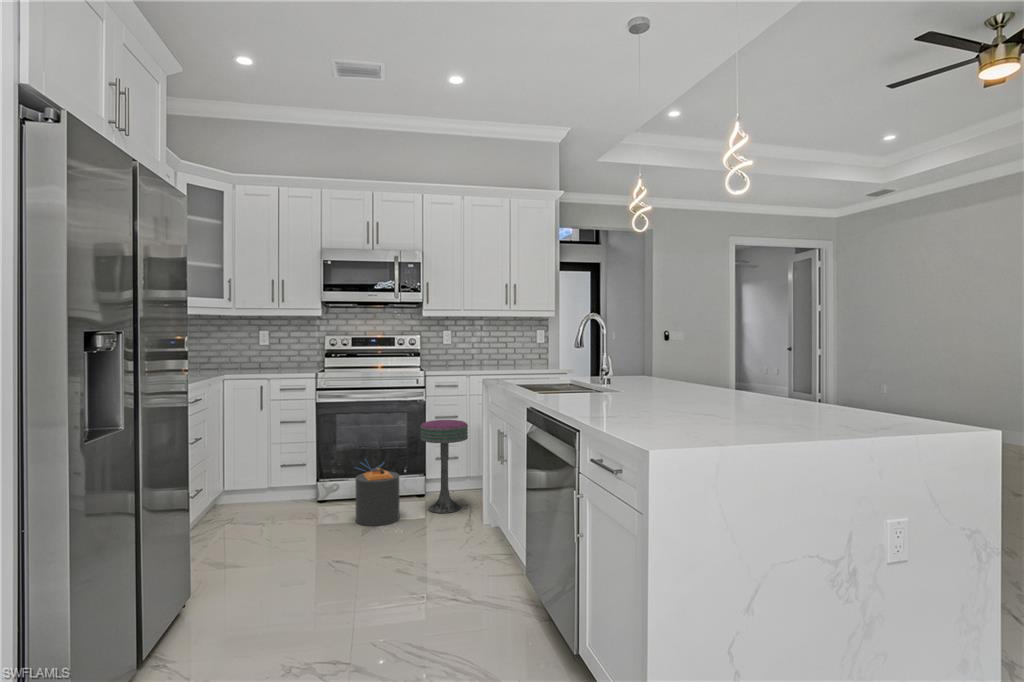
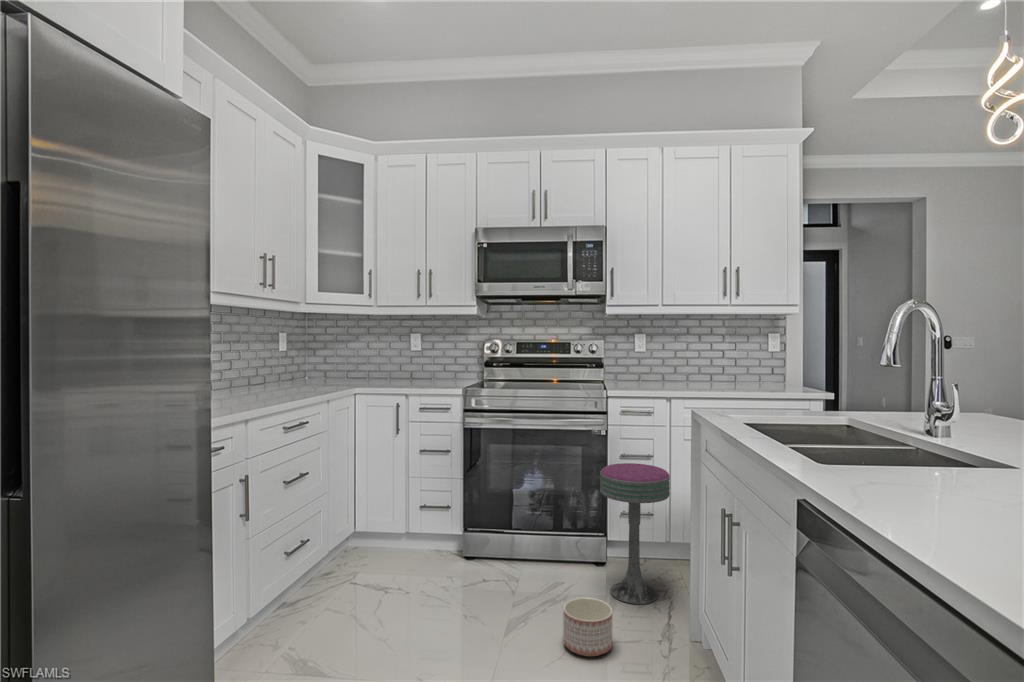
trash can: present [356,461,400,526] -> none [504,510,569,615]
planter: none [398,505,431,540] -> present [563,597,613,657]

